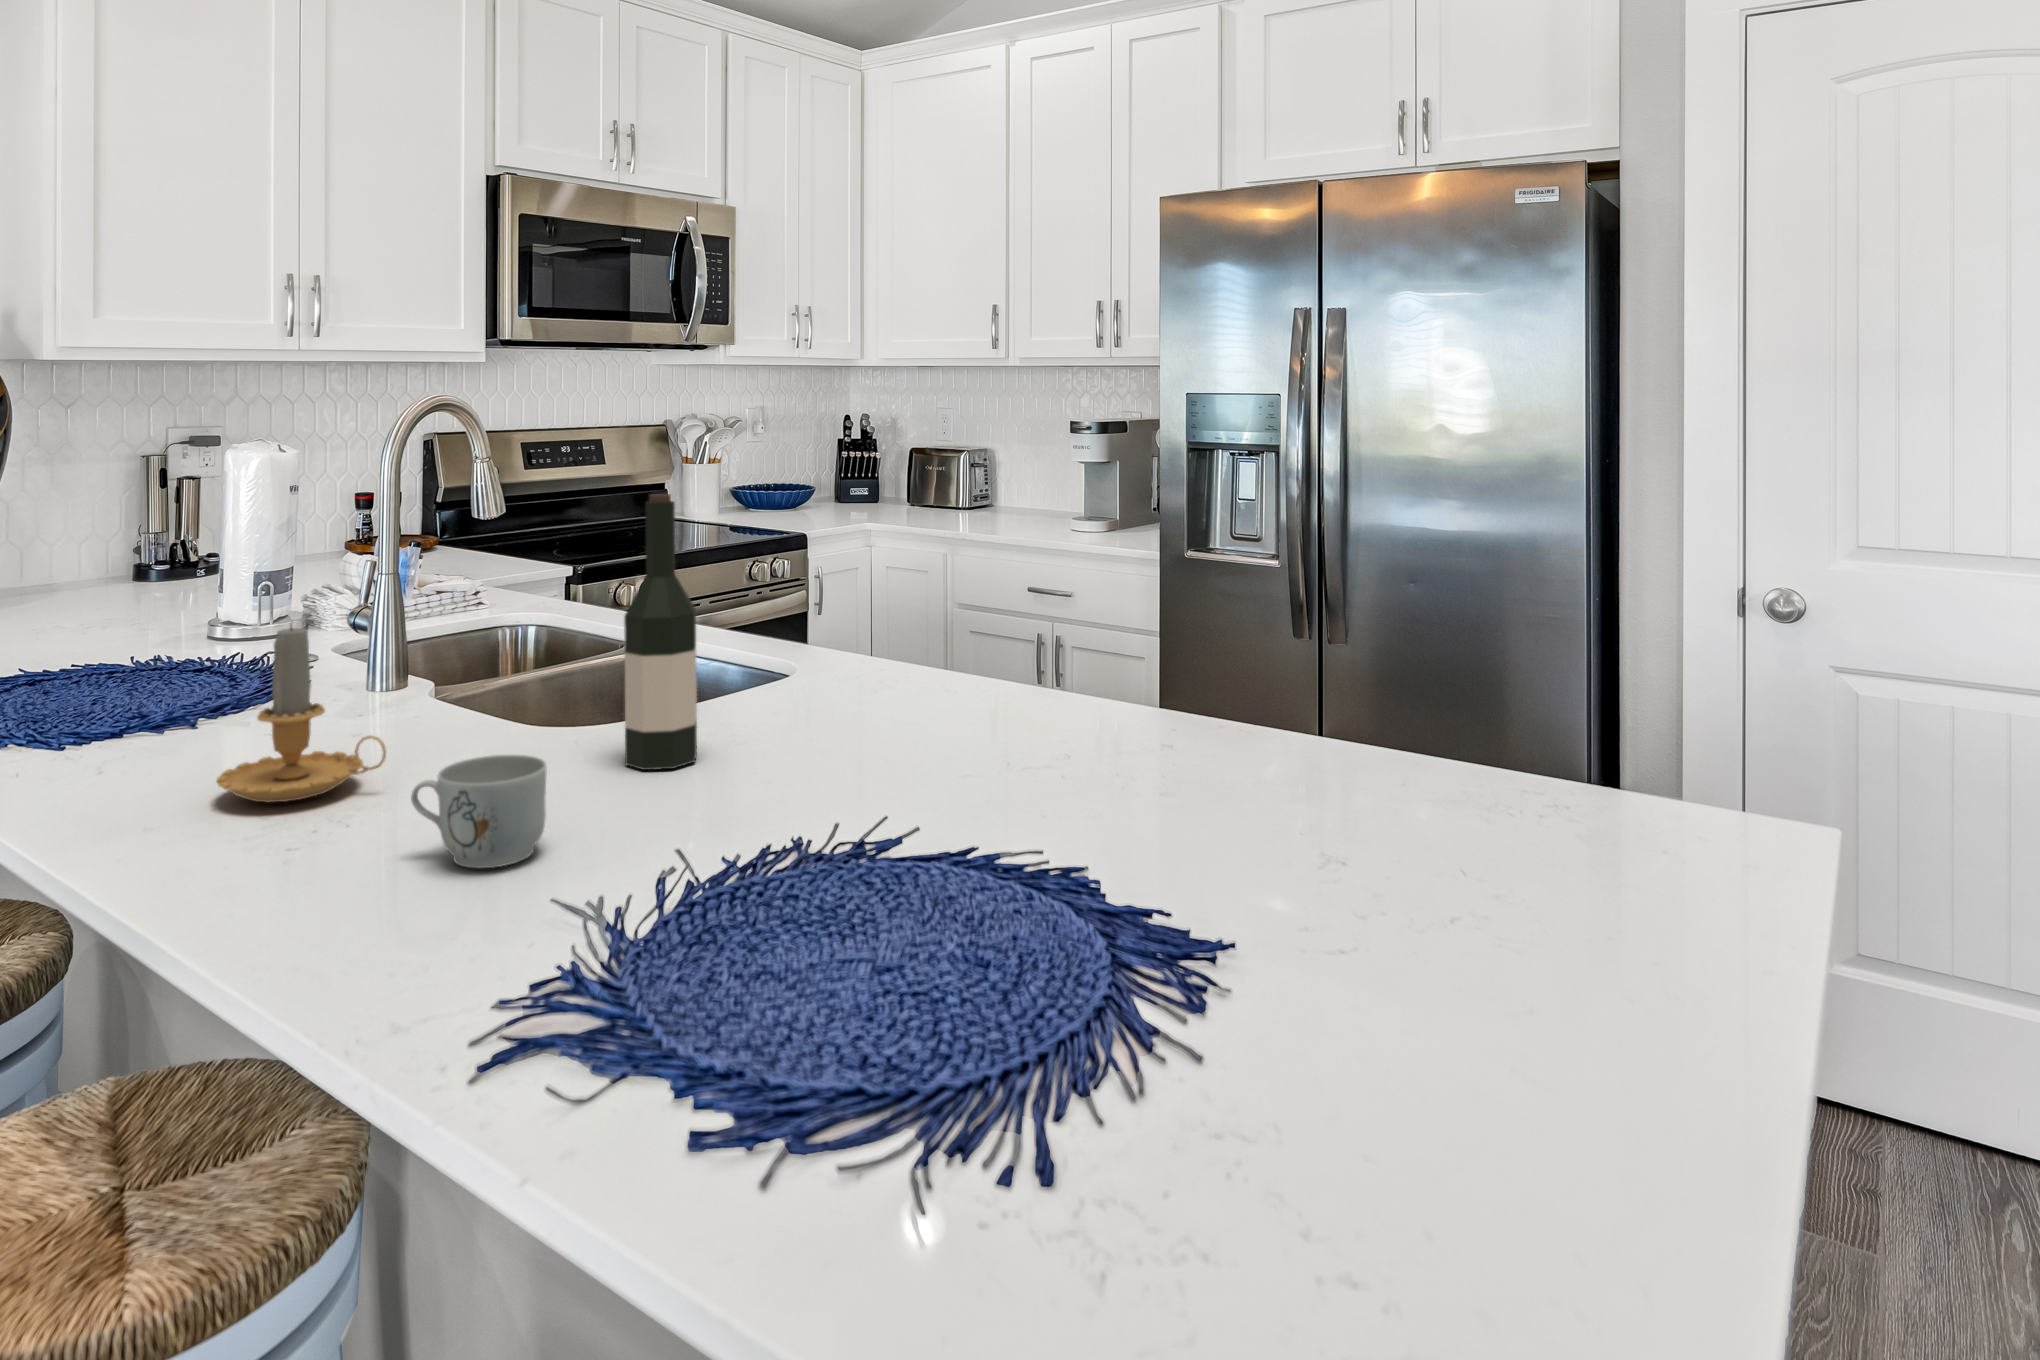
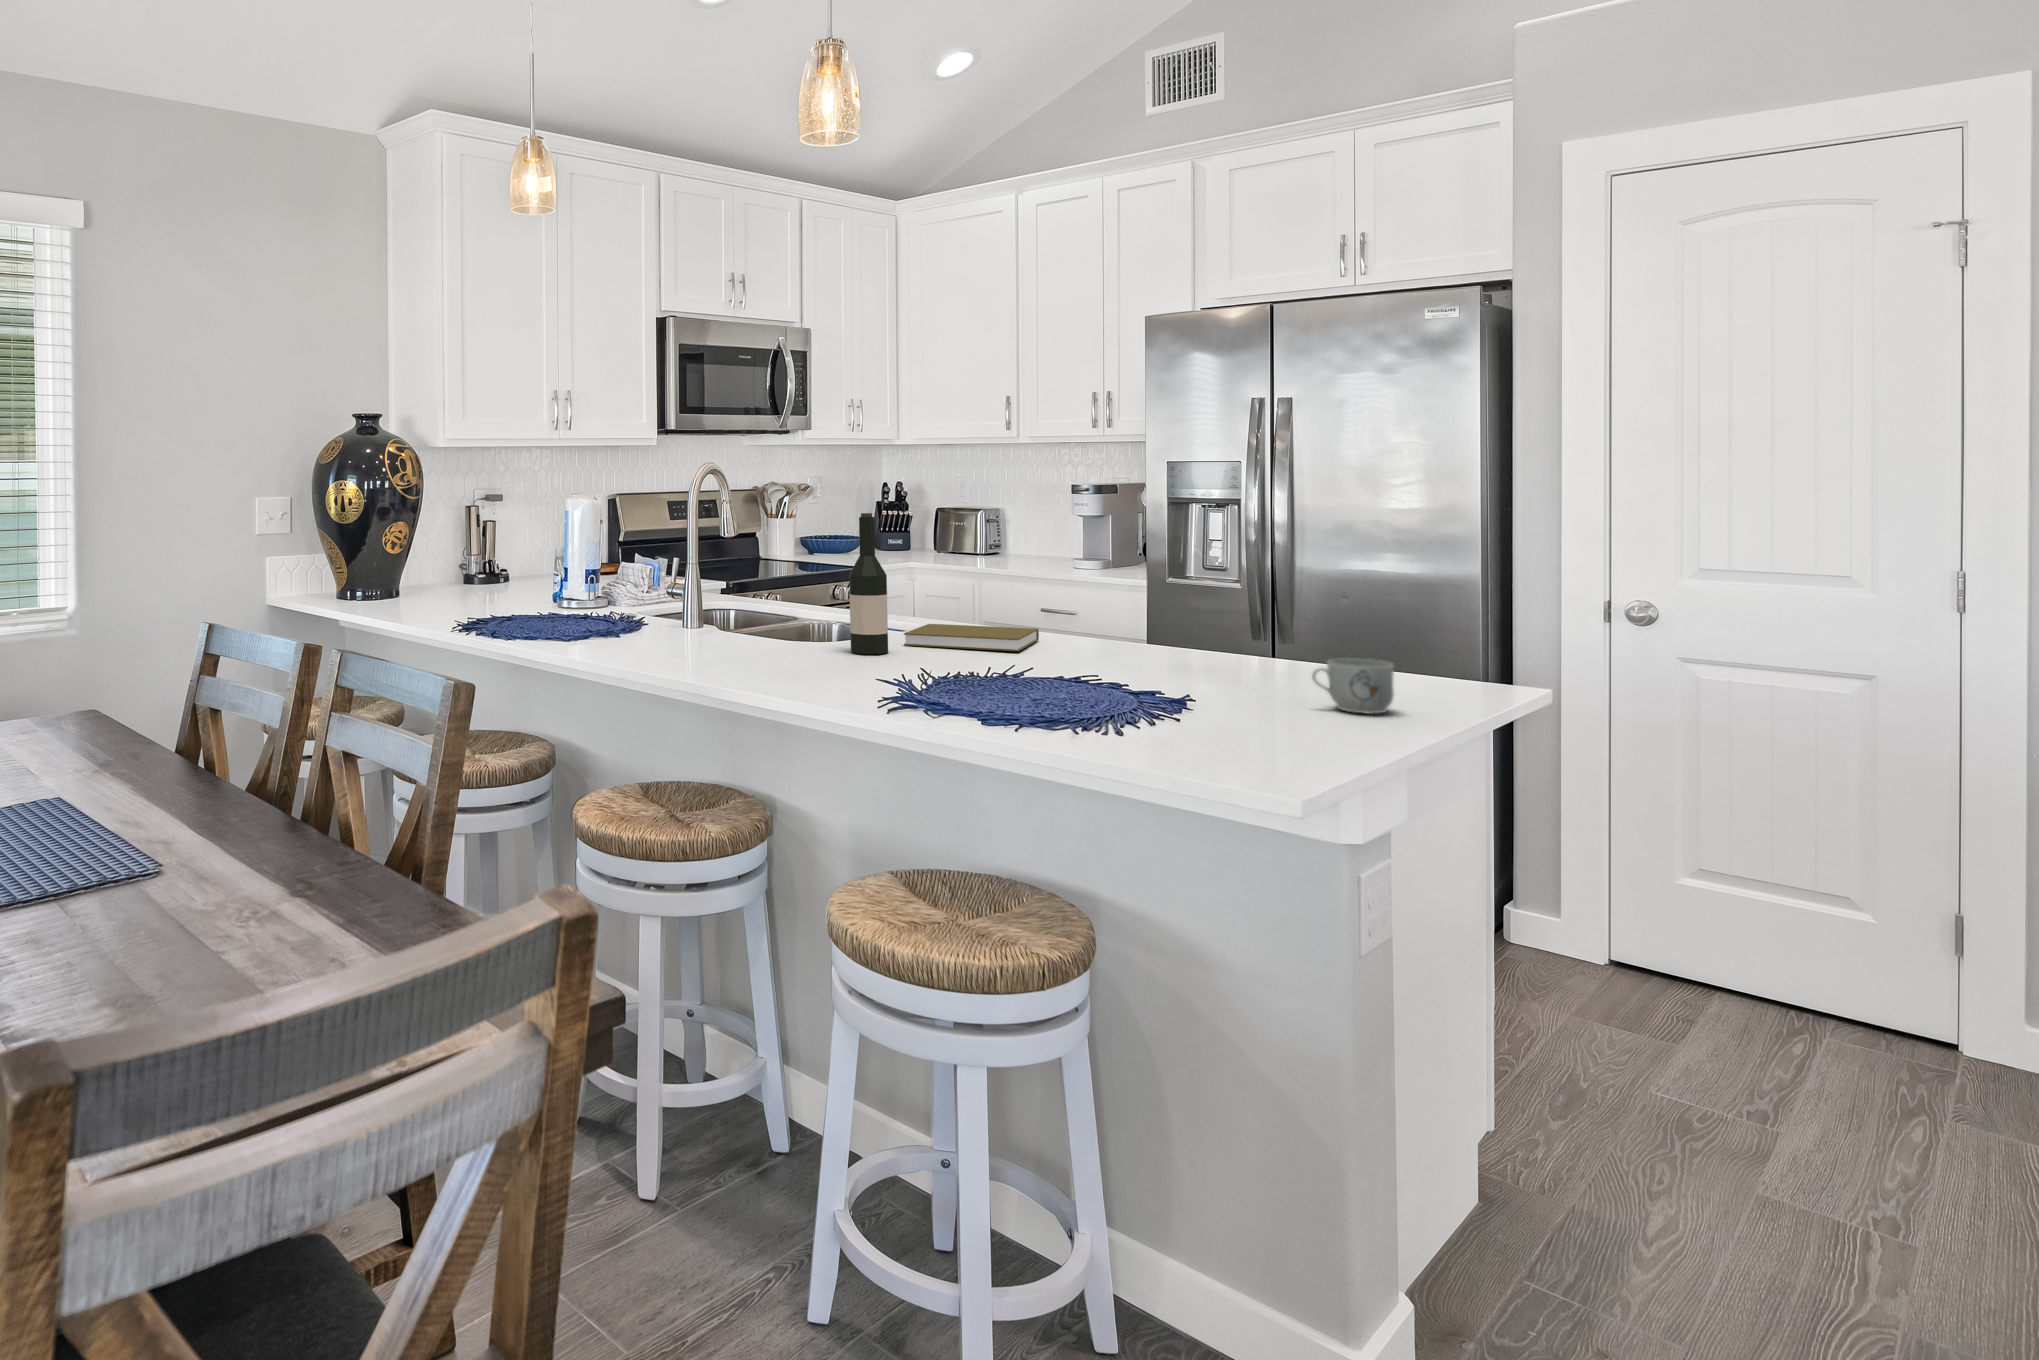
candle: present [216,626,386,802] -> none [663,572,742,658]
book: none [740,678,982,748] -> present [904,624,1039,651]
mug: present [411,755,546,868] -> present [1312,658,1394,714]

